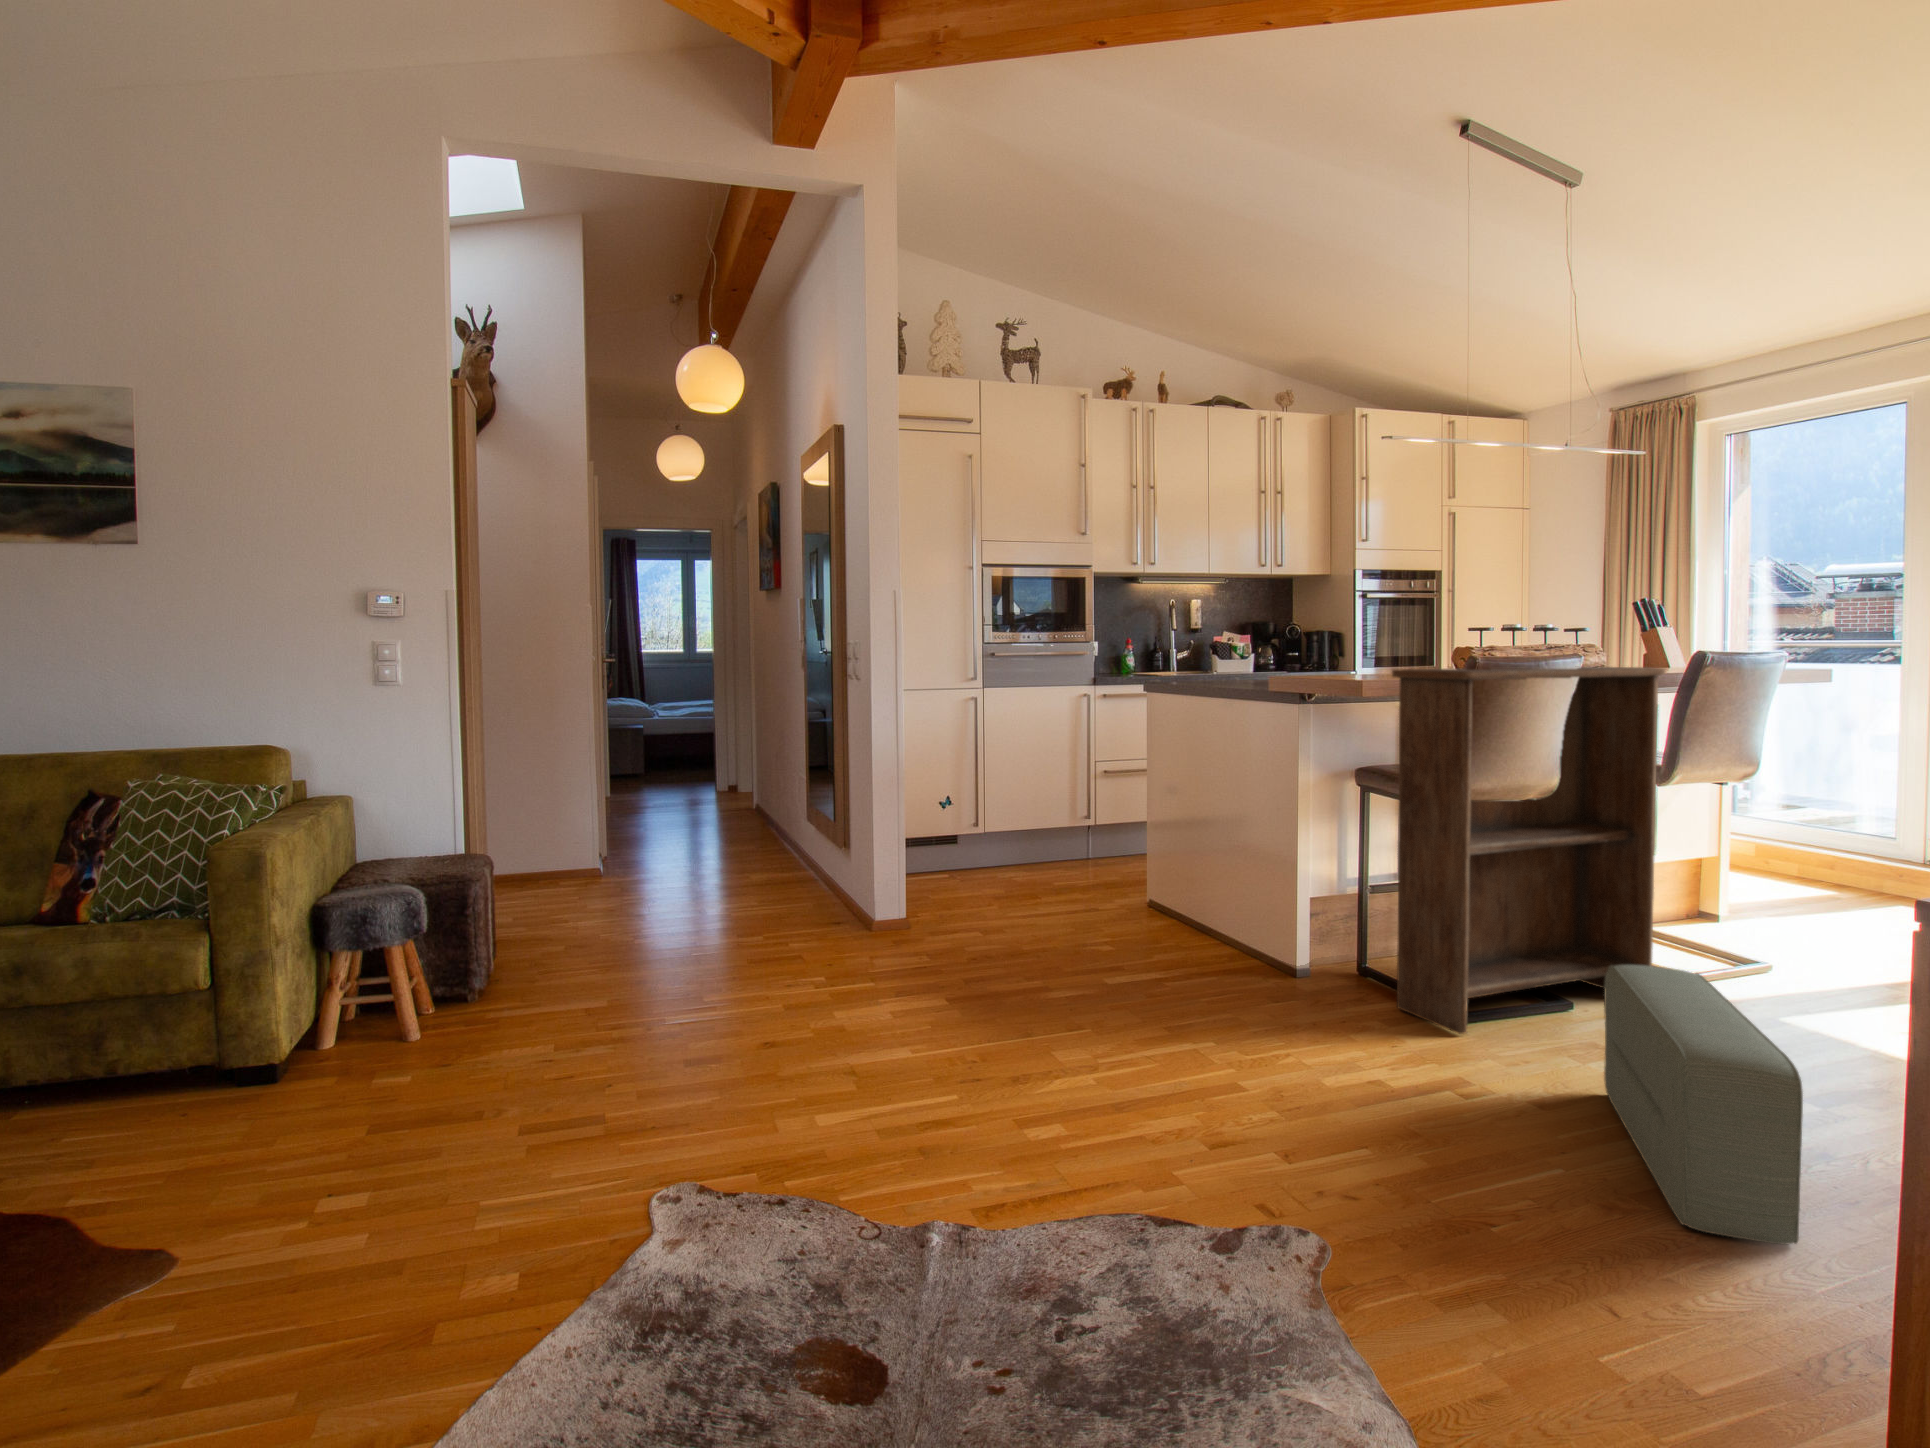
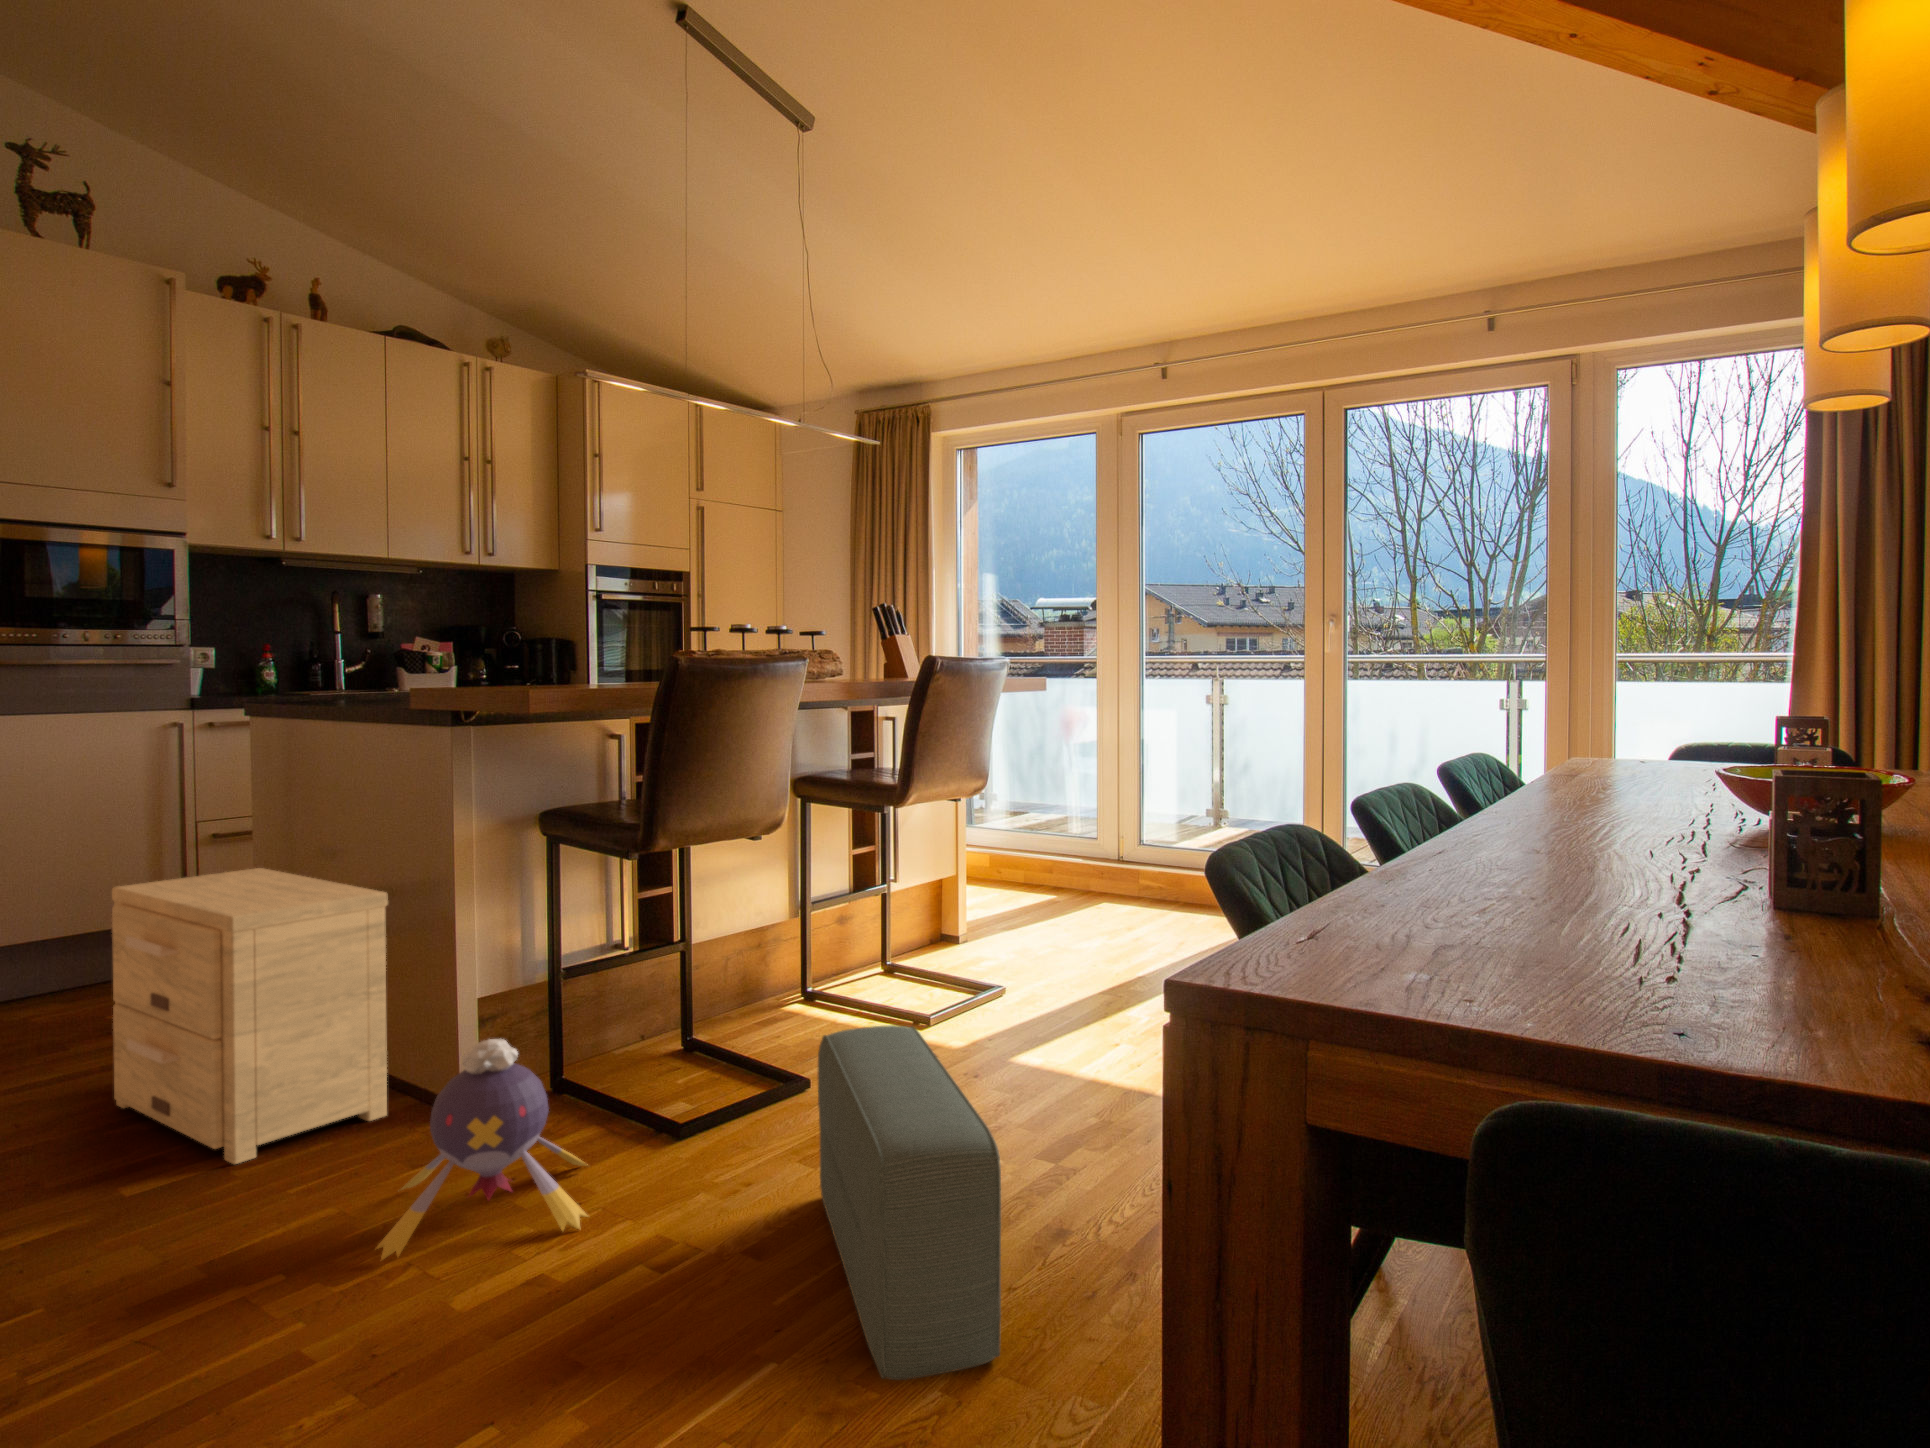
bookshelf: present [1392,667,1666,1034] -> none [576,673,891,1154]
side table: none [1084,791,1250,977] -> present [112,868,388,1164]
plush toy: none [1269,923,1412,1068] -> present [375,1039,588,1260]

